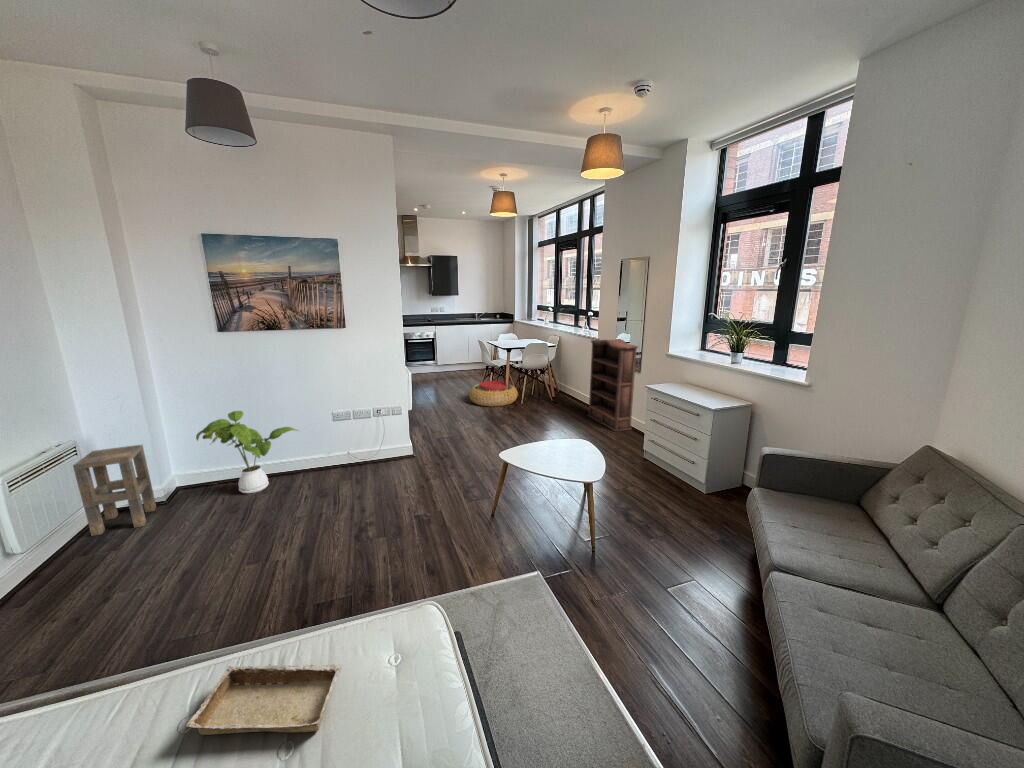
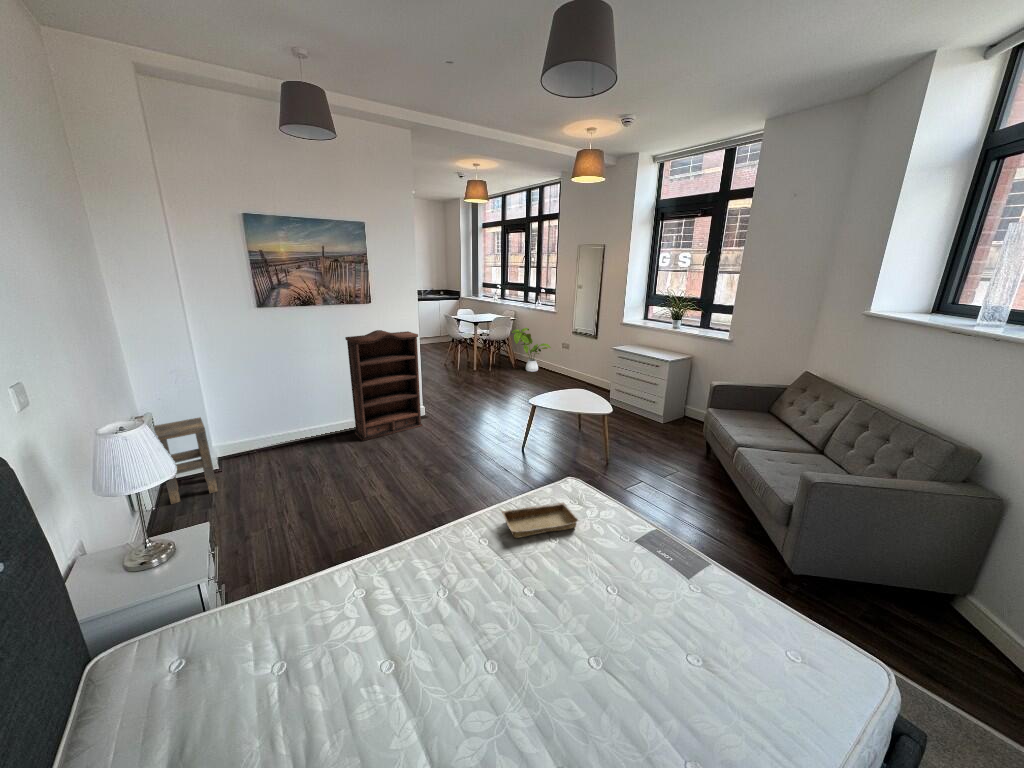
bookshelf: present [588,339,638,432] -> present [345,330,423,441]
pouf: present [469,381,518,406] -> none [440,352,484,375]
house plant: present [196,411,298,493] -> present [511,328,551,372]

